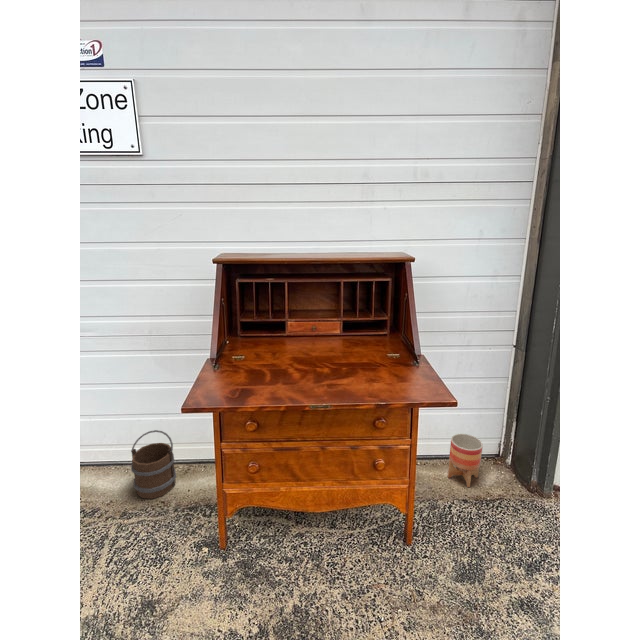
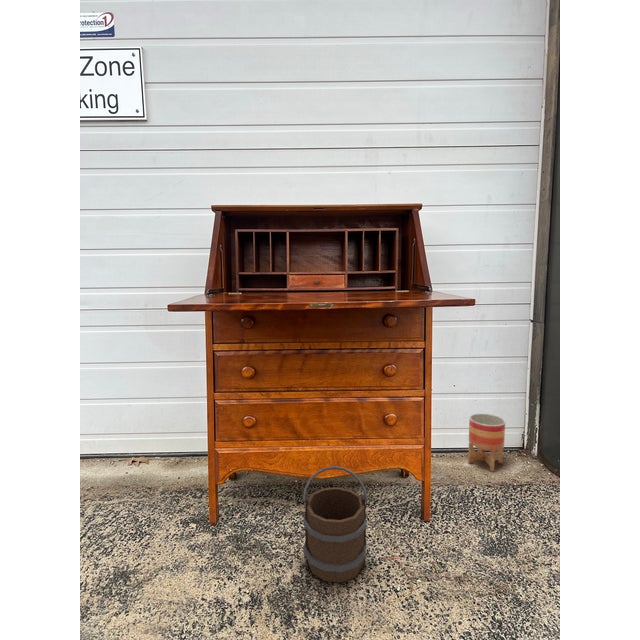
bucket: present [131,430,176,499] -> present [303,466,368,583]

